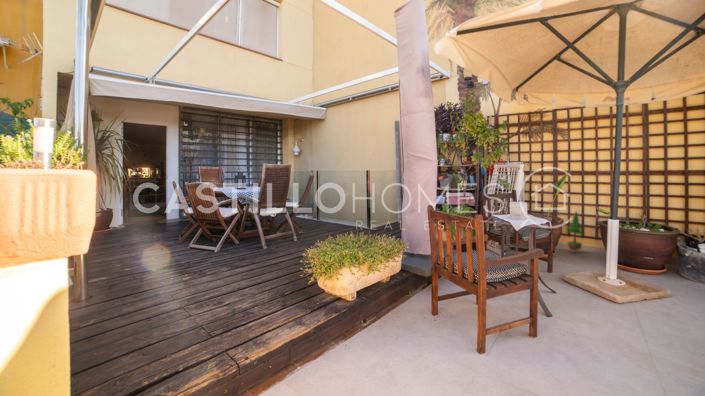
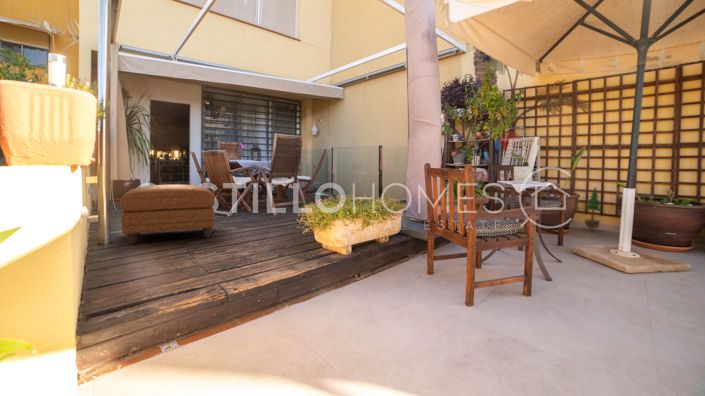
ottoman: none [107,227,209,298] -> present [120,185,215,244]

